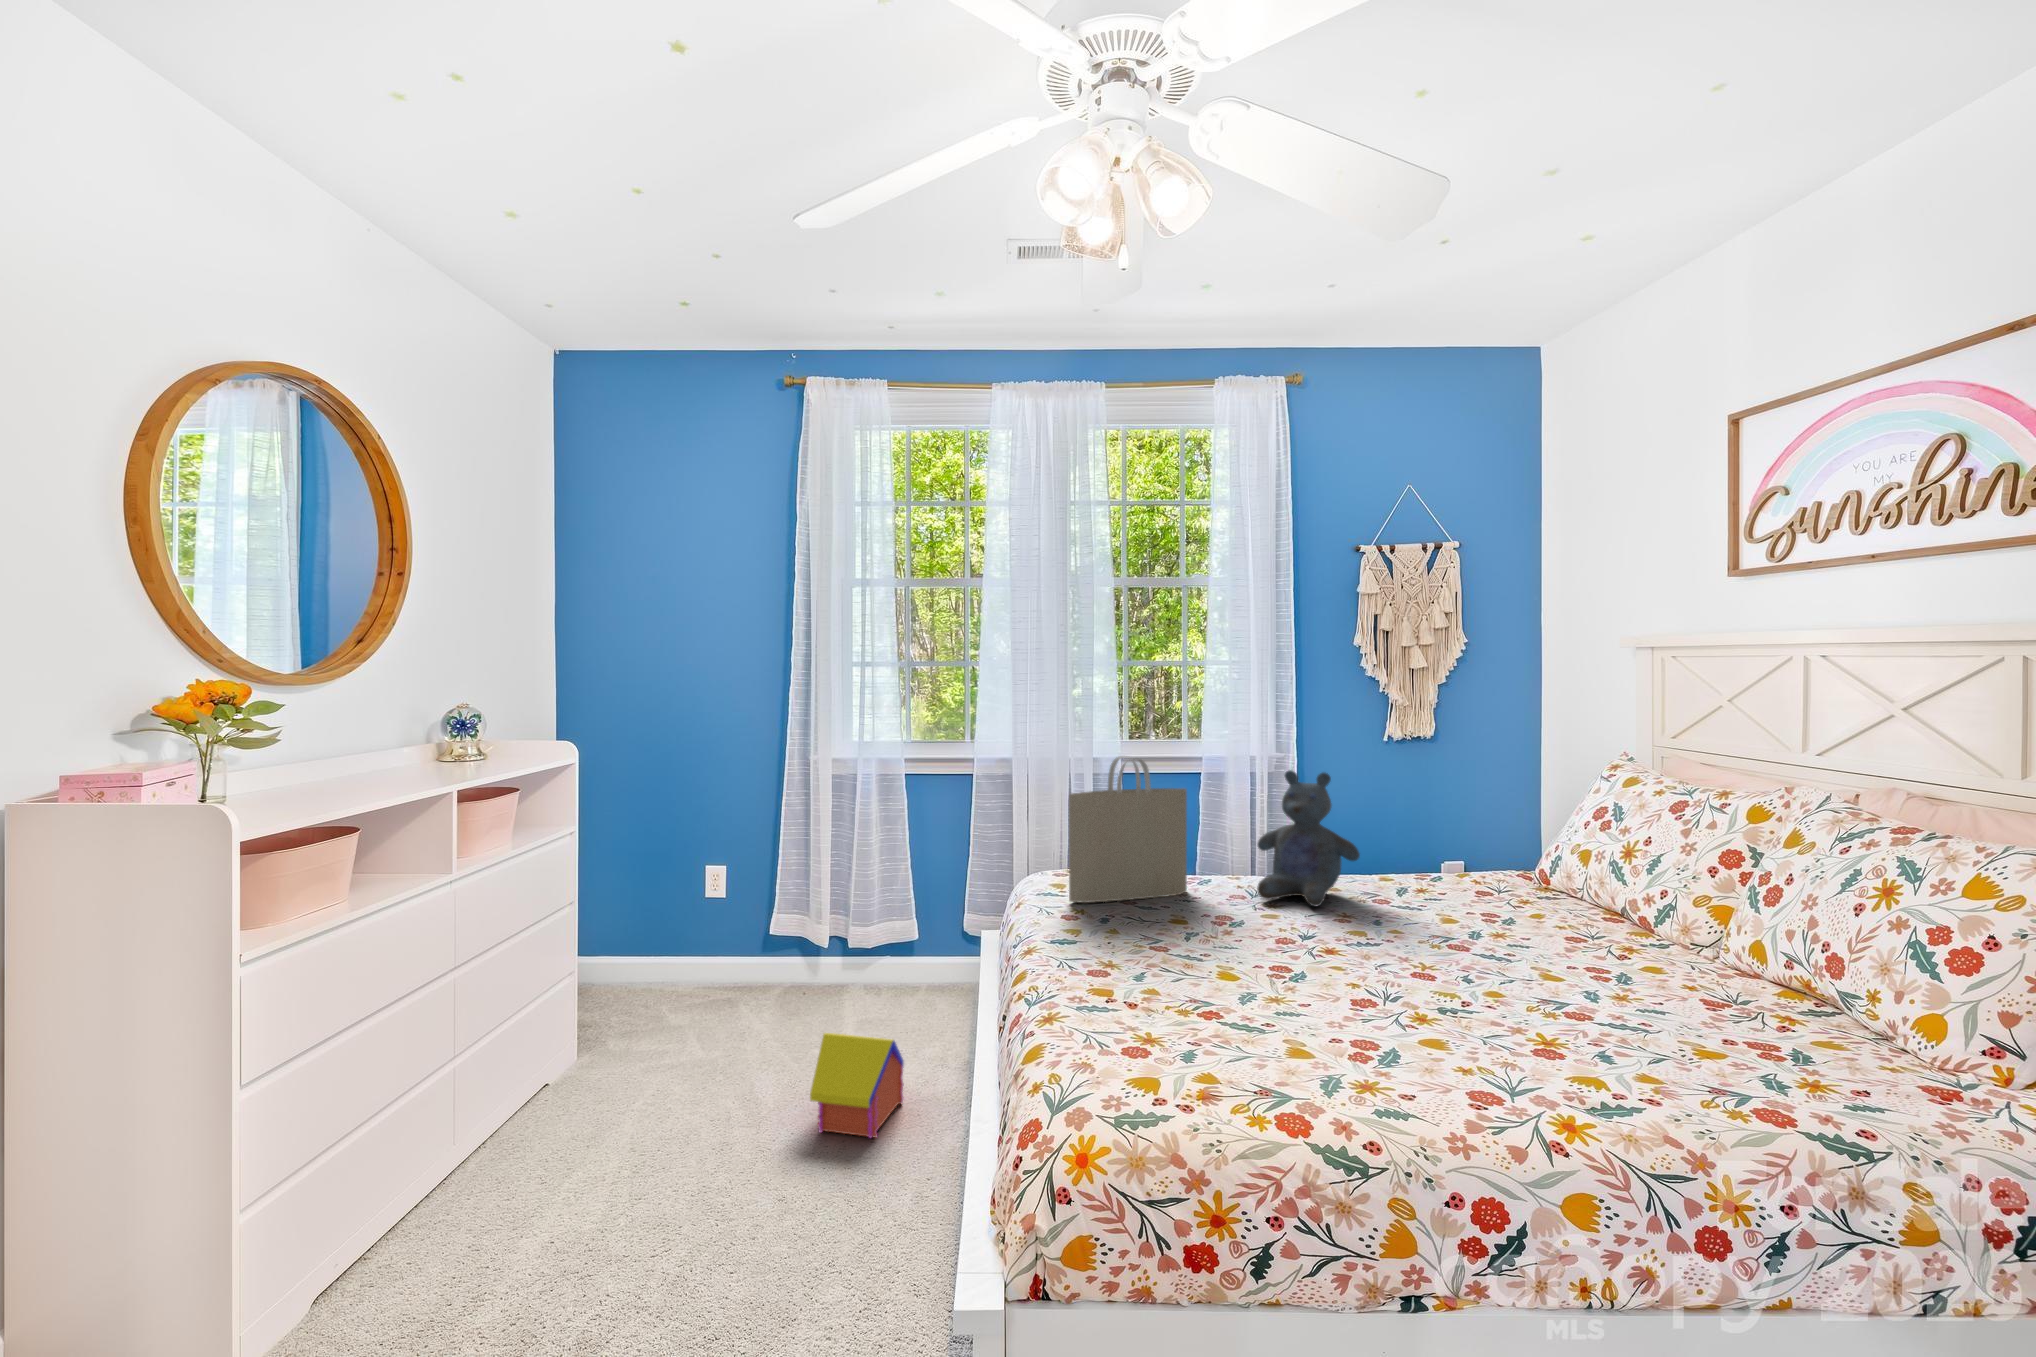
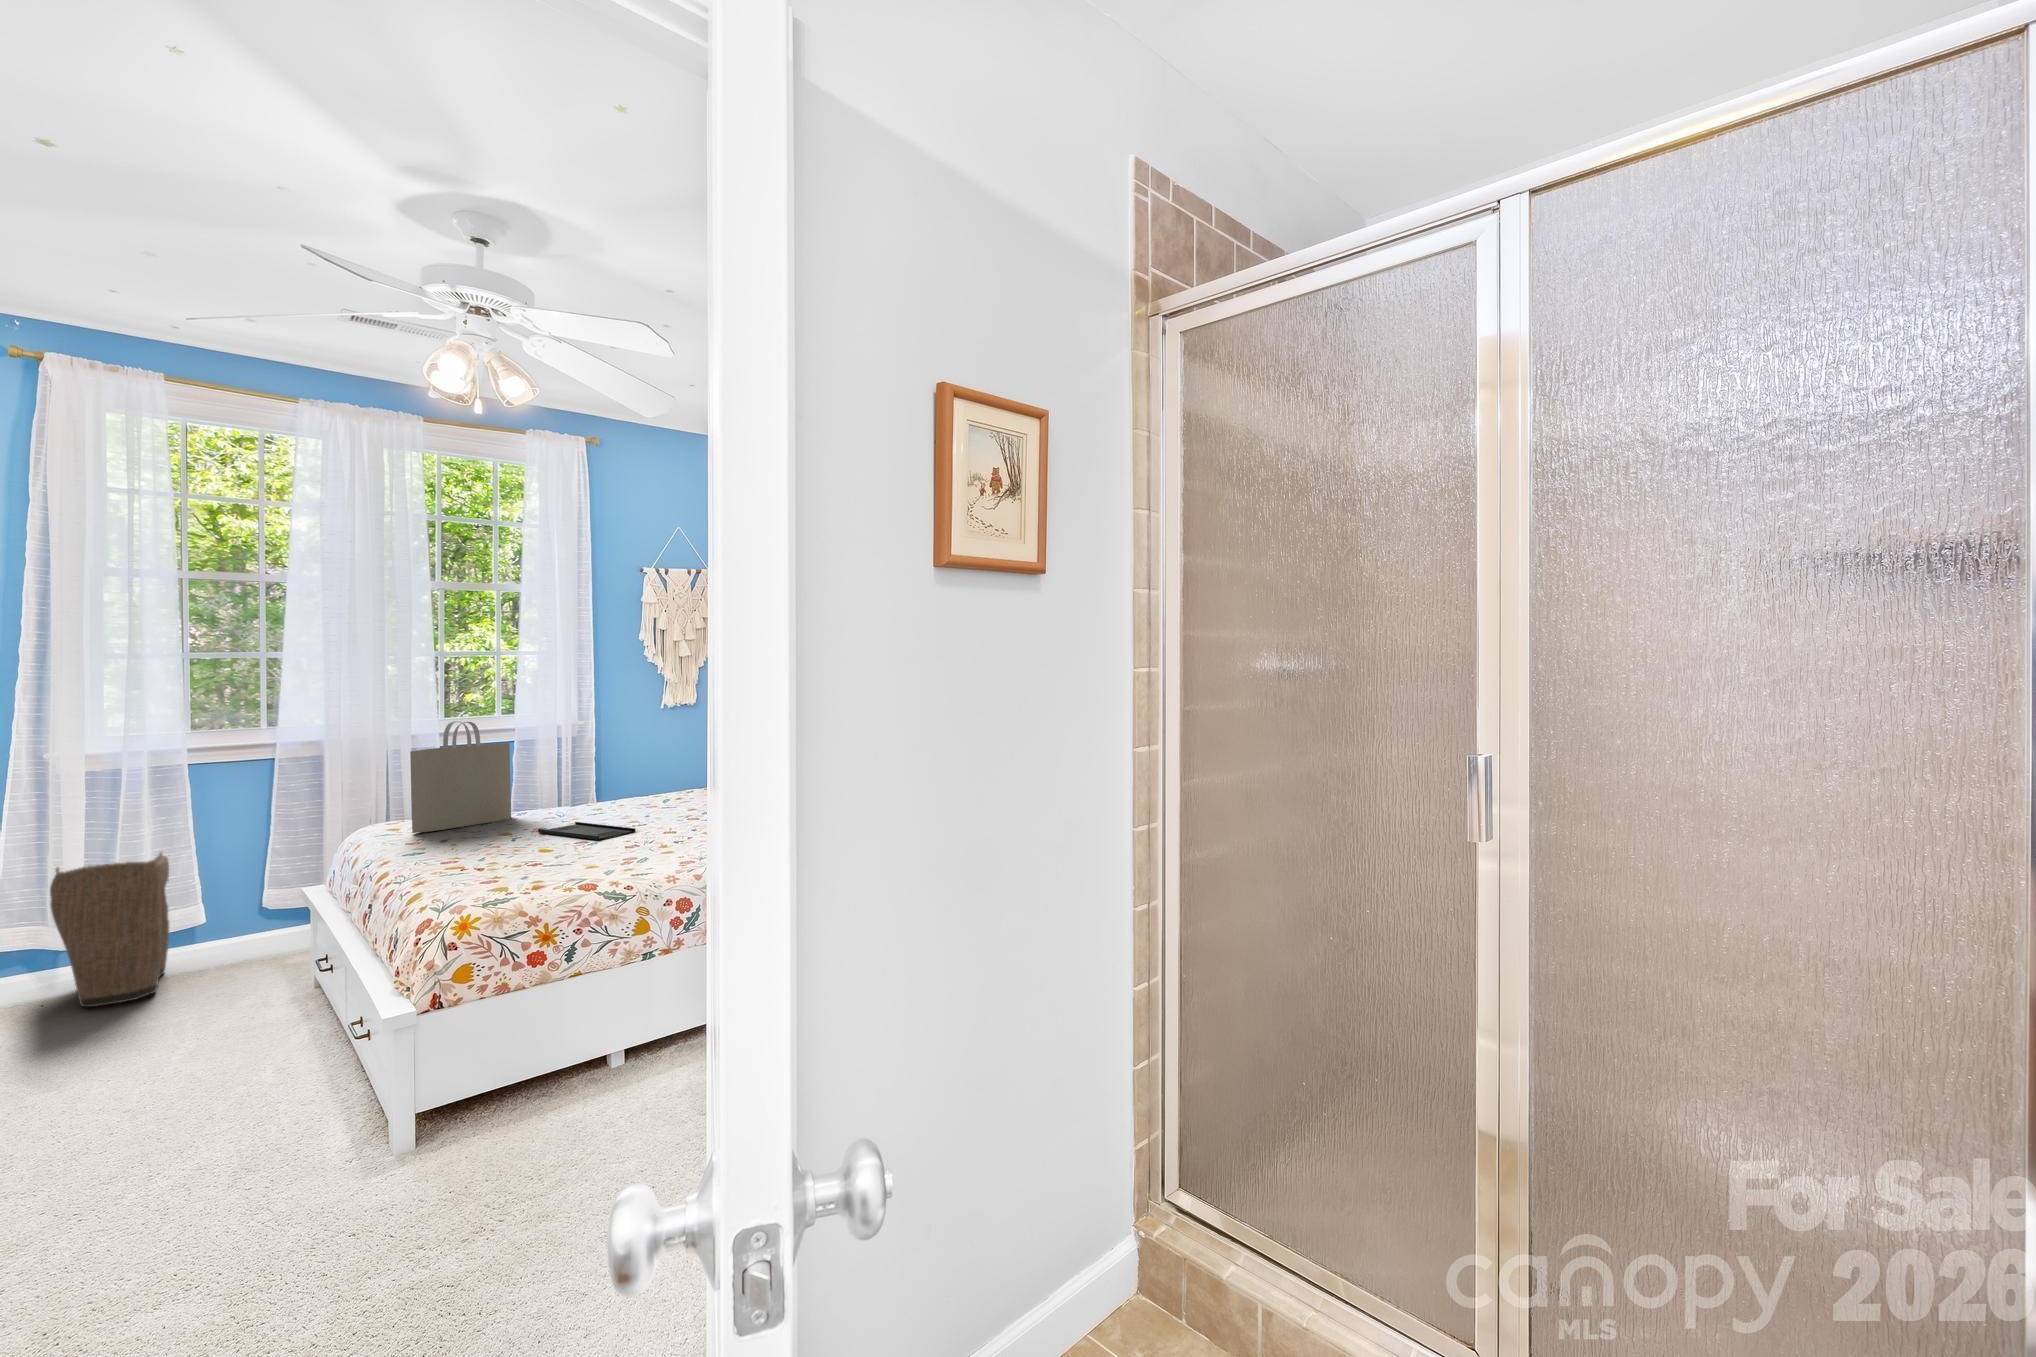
stuffed bear: present [1257,770,1360,906] -> none [566,724,638,813]
laundry basket: none [768,858,866,1034] -> present [50,852,169,1007]
tray: none [1218,923,1364,975] -> present [538,822,636,840]
toy house: present [810,1033,904,1138] -> none [158,963,252,1052]

